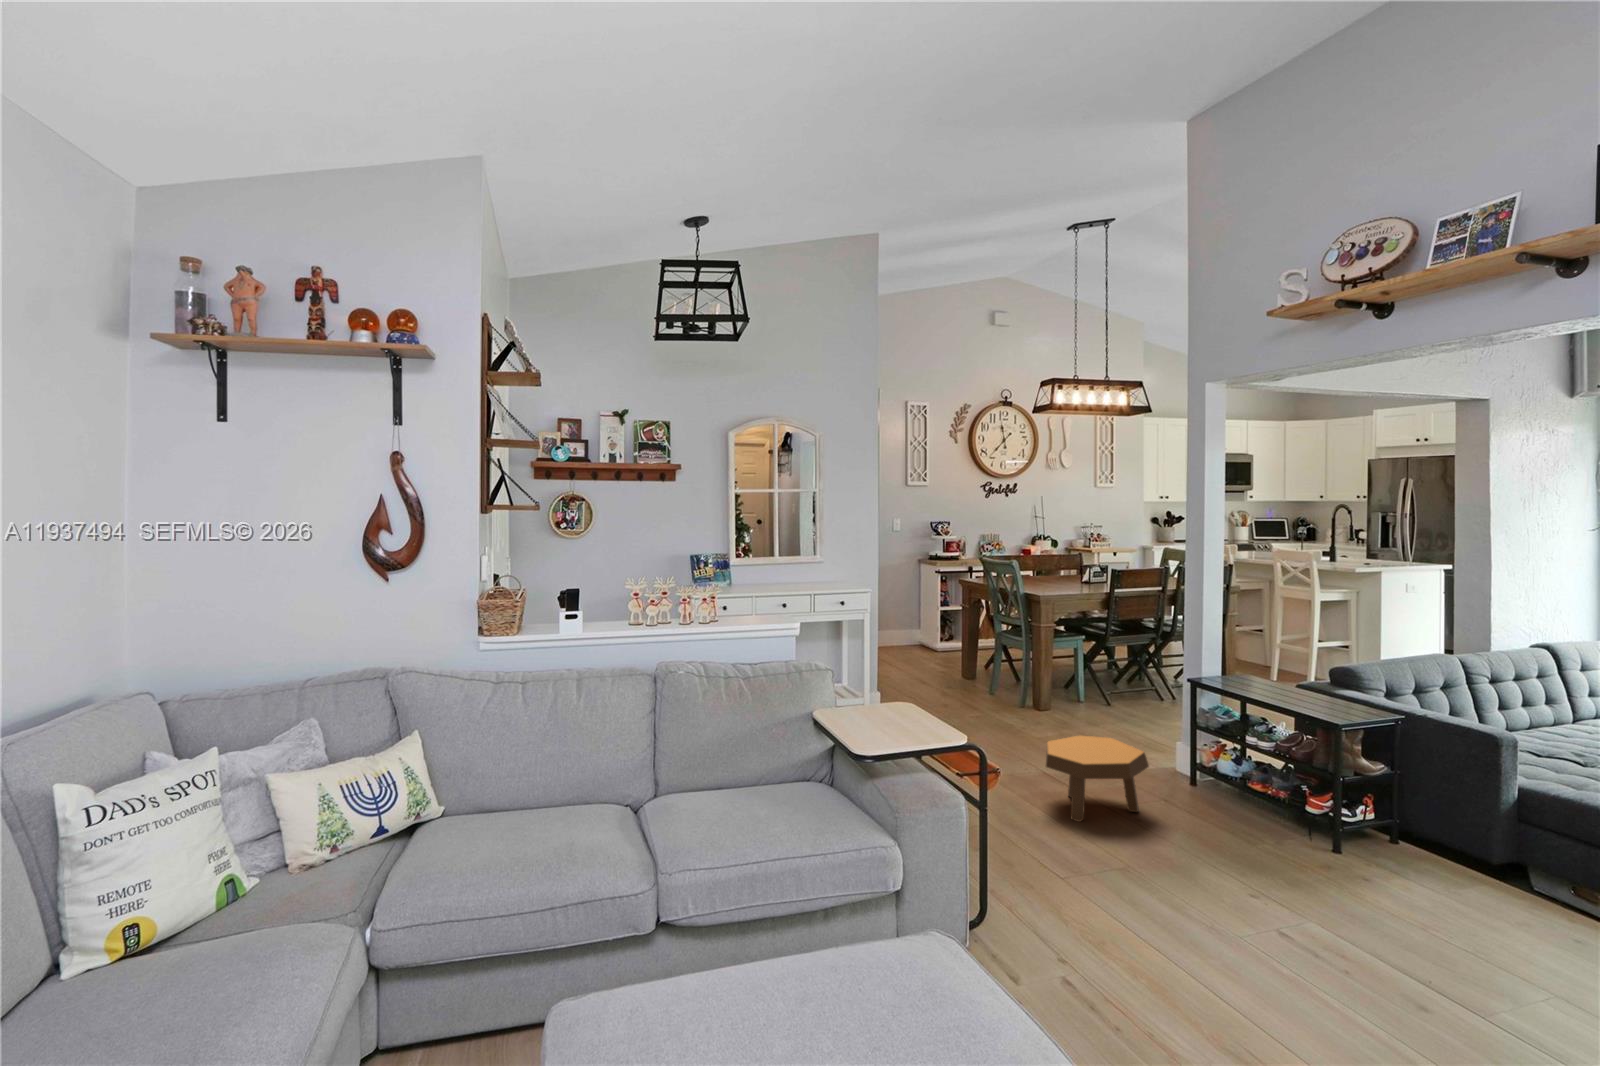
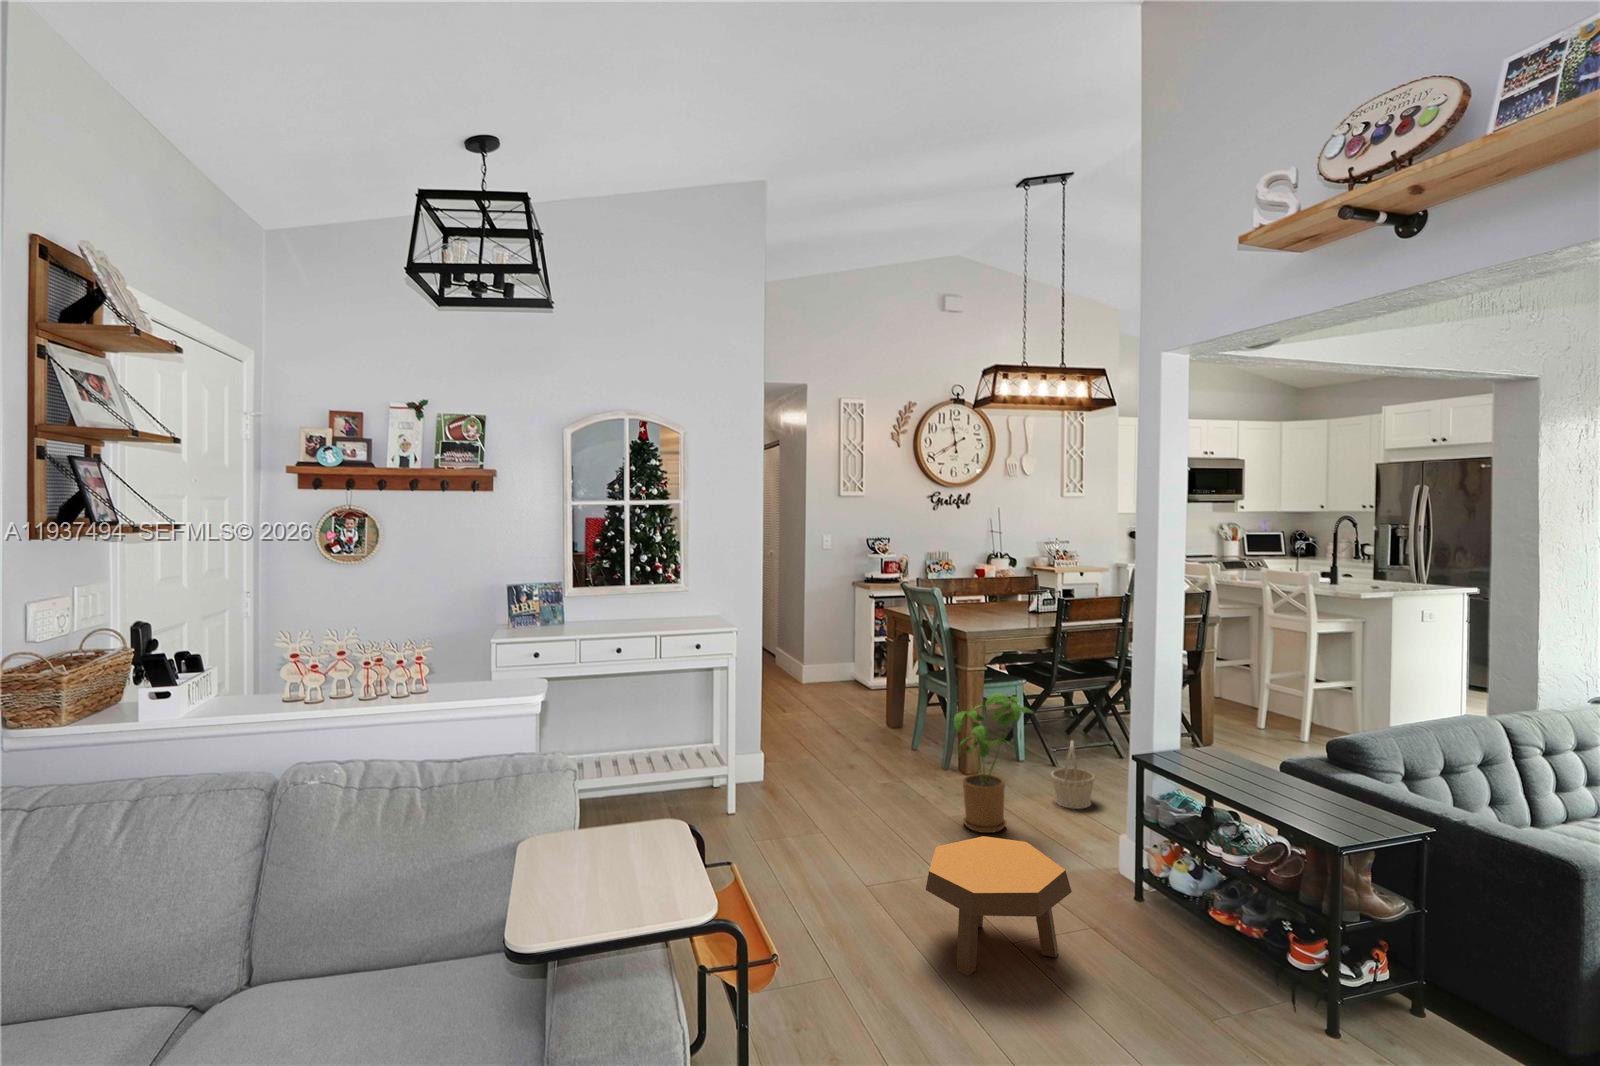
house plant: none [1040,640,1104,747] -> present [954,693,1032,833]
basket: none [1111,680,1147,732] -> present [1051,741,1095,809]

